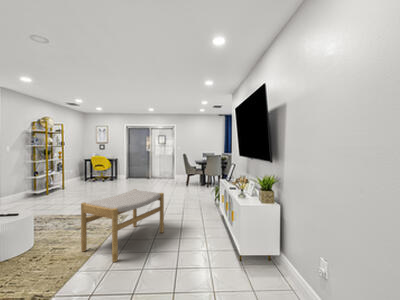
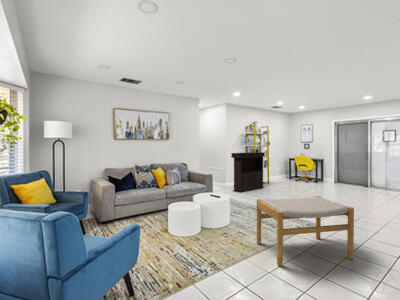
console table: none [13,154,61,205] -> present [231,152,265,193]

